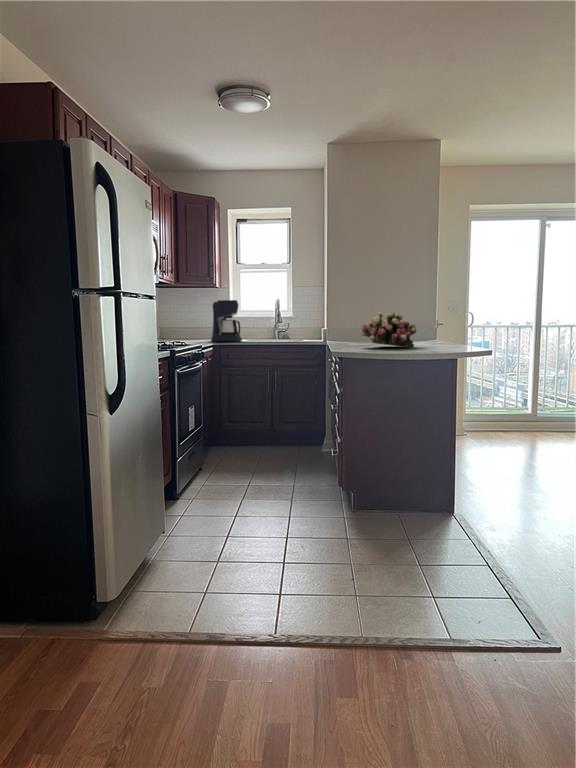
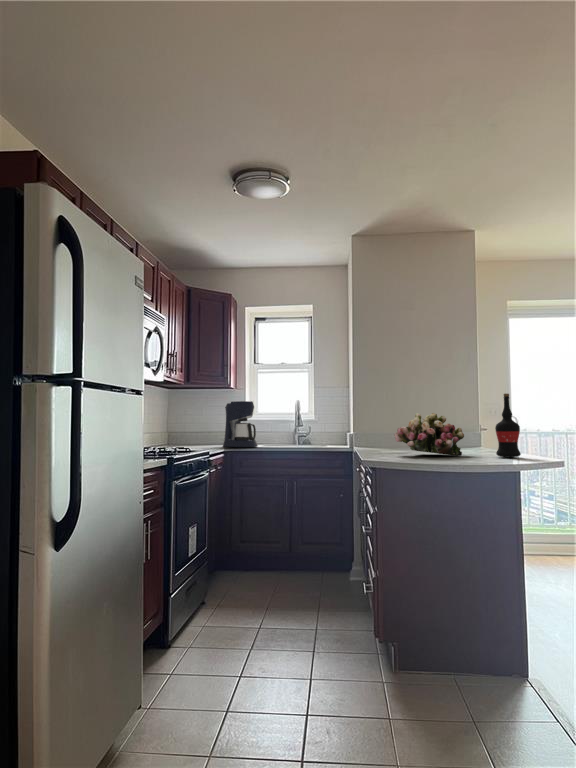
wine bottle: none [440,296,460,348] -> present [495,394,521,457]

